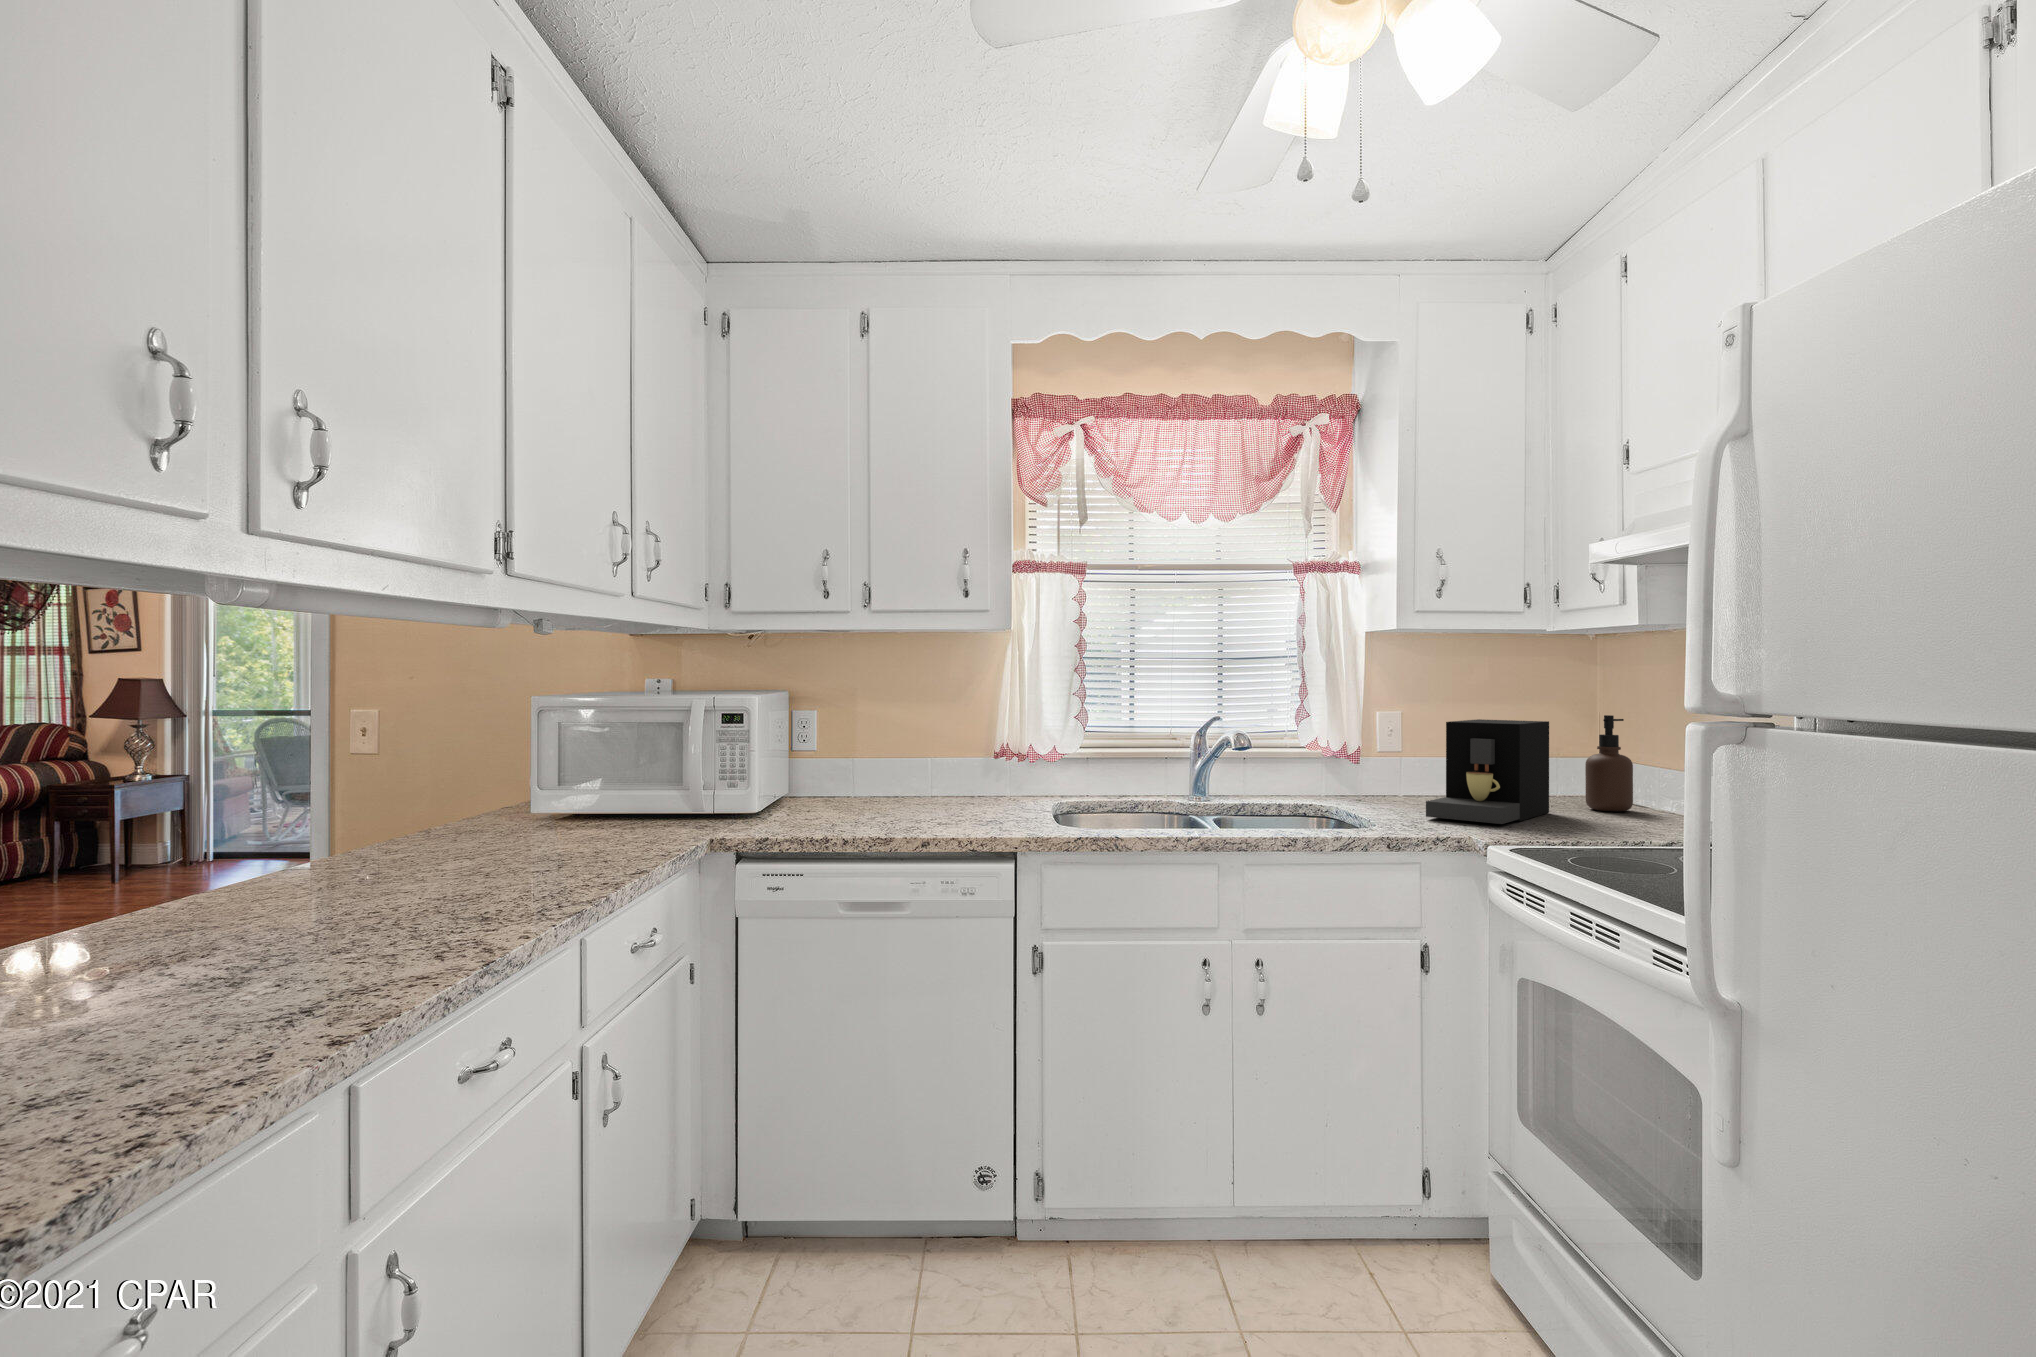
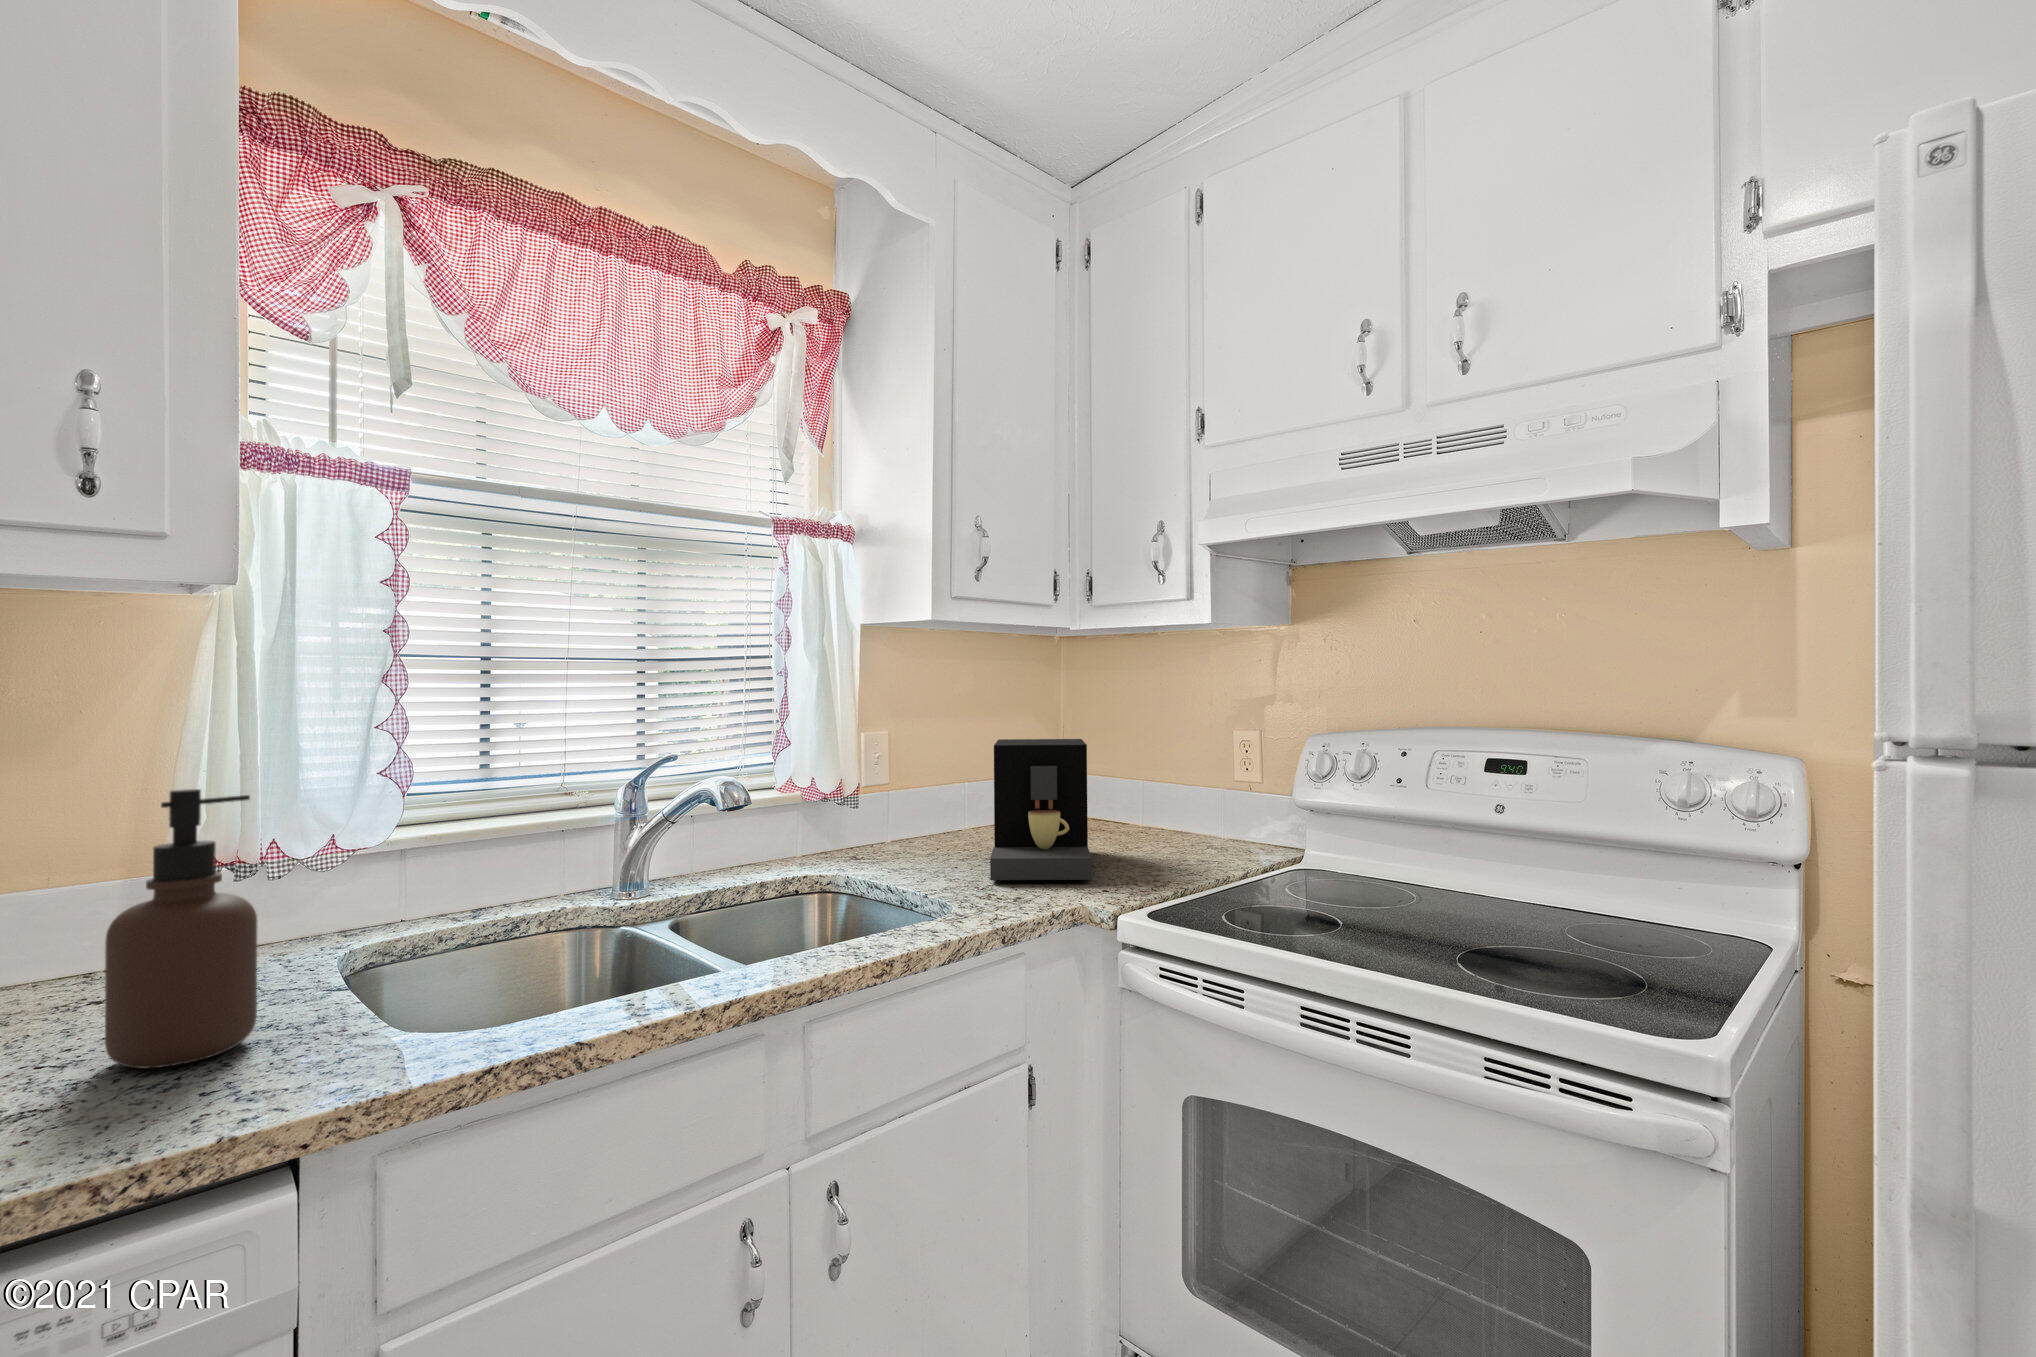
soap dispenser: present [1585,715,1633,811] -> present [105,789,257,1068]

